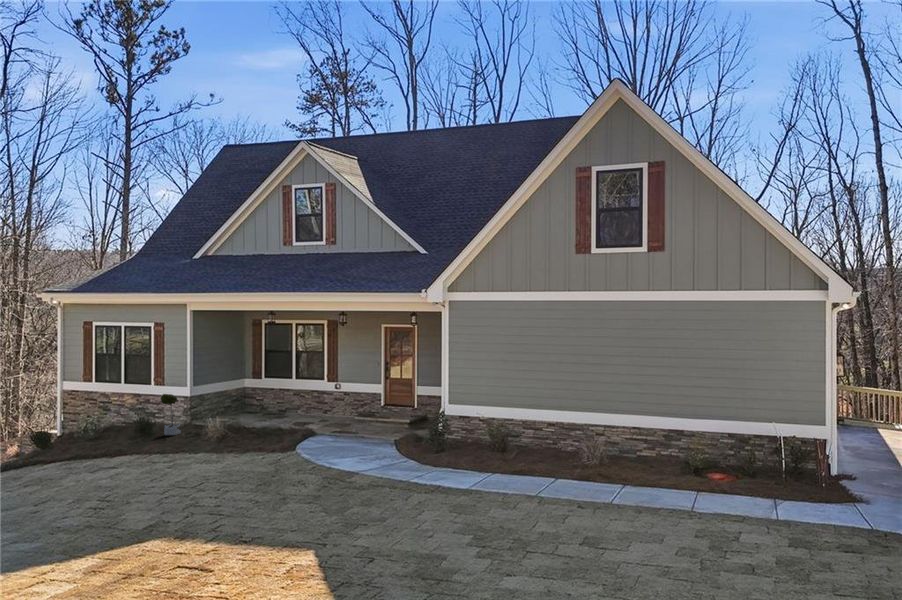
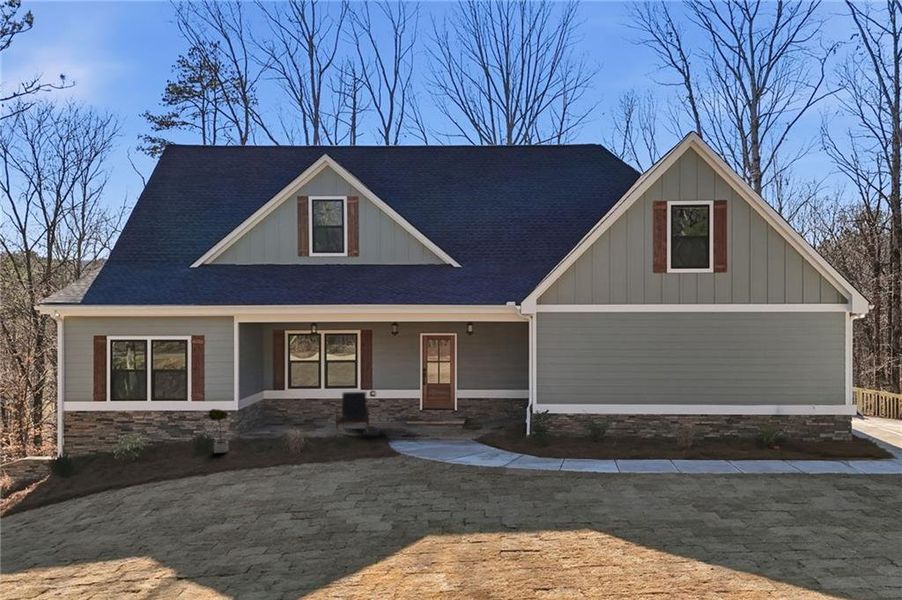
lounge chair: none [293,384,333,426] -> present [336,392,369,431]

